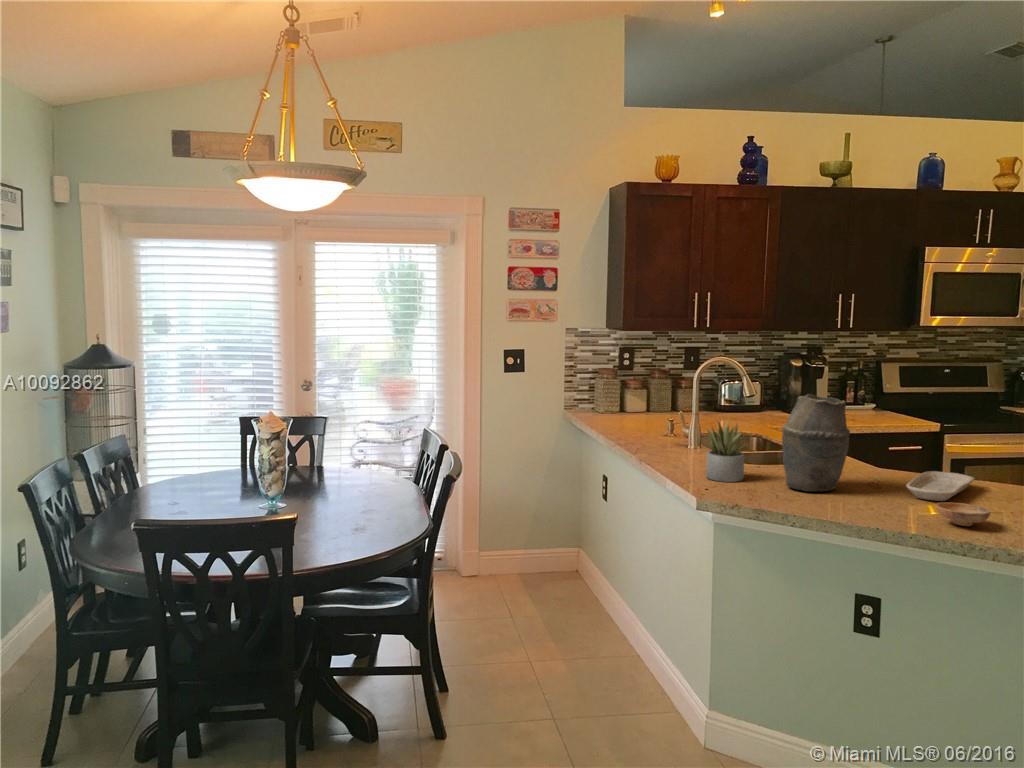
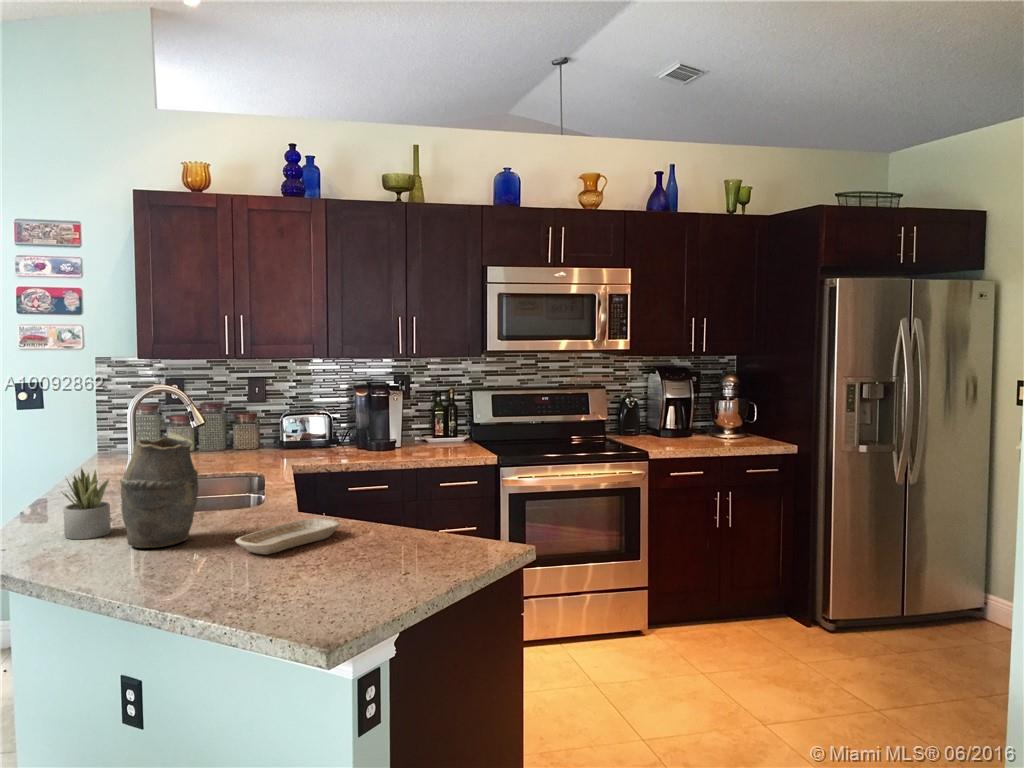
bowl: present [935,502,991,526] -> none [192,559,248,585]

